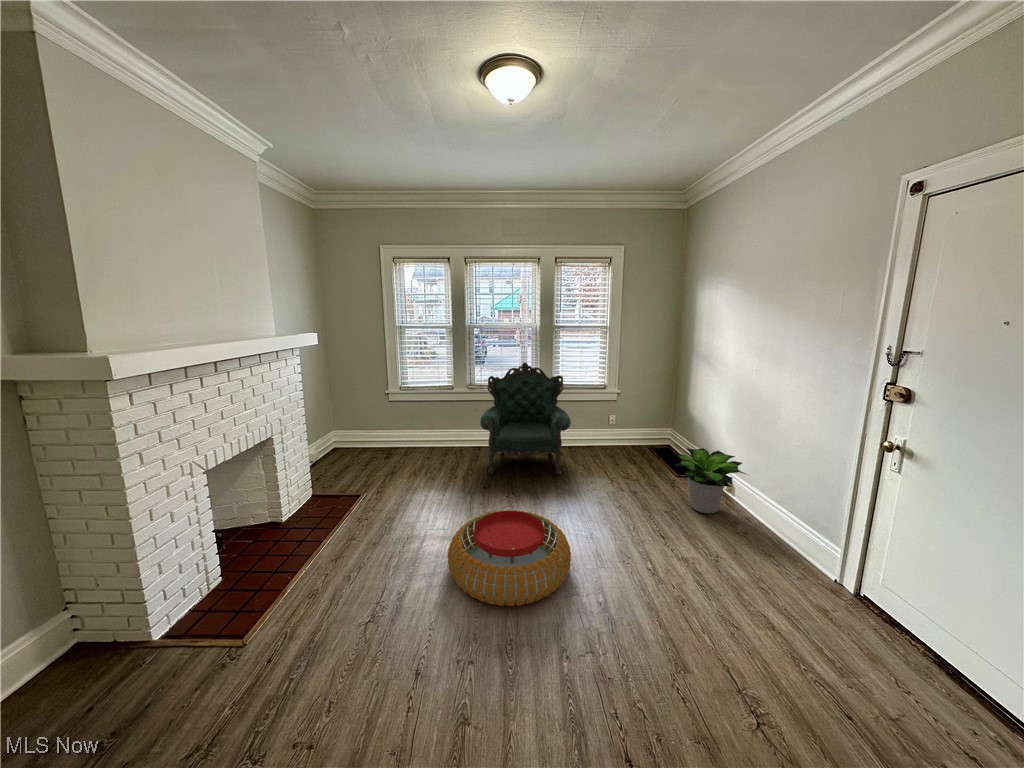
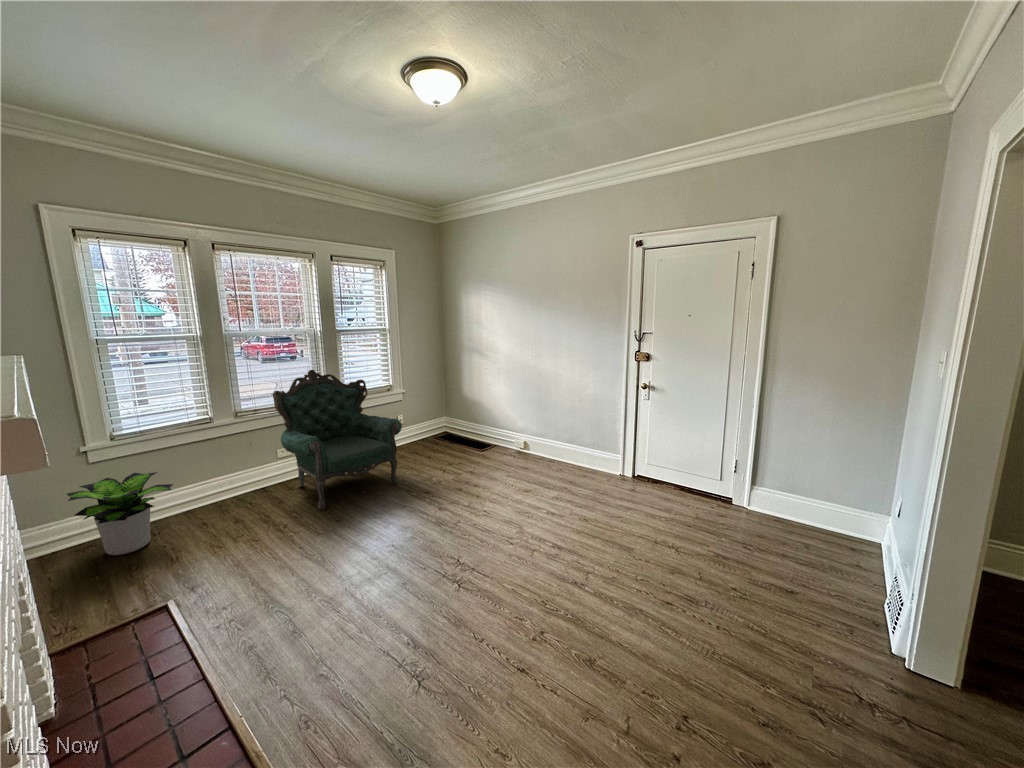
potted plant: present [676,448,746,514] -> present [67,472,173,555]
pouf: present [448,510,571,606] -> none [405,508,531,601]

